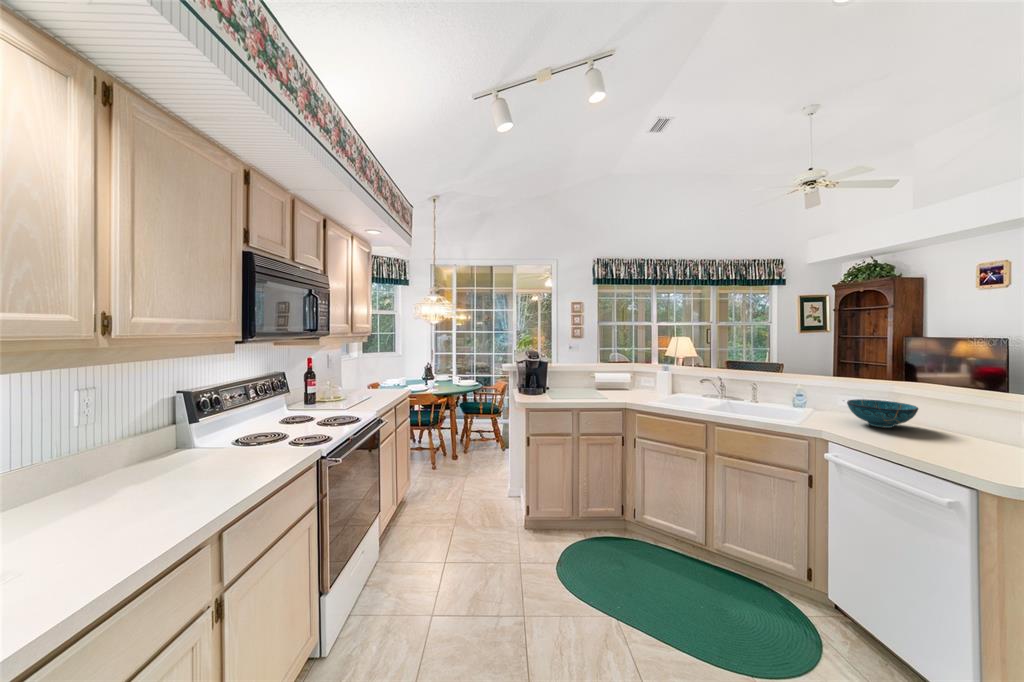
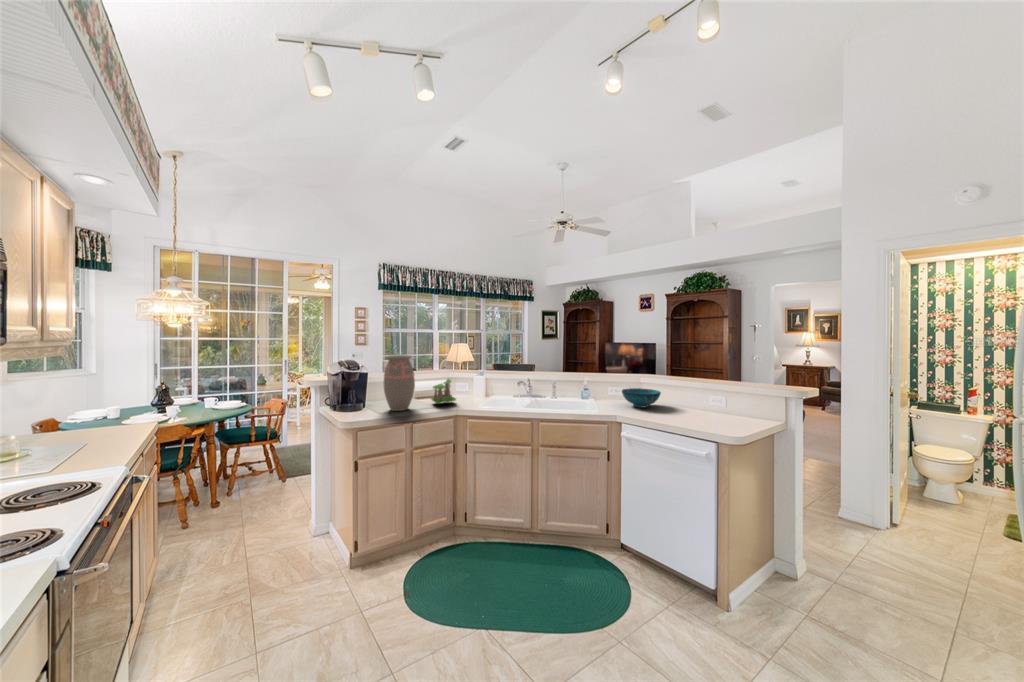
decorative vase: none [560,346,588,398] -> present [384,355,415,411]
plant: none [606,361,632,397] -> present [430,379,456,404]

